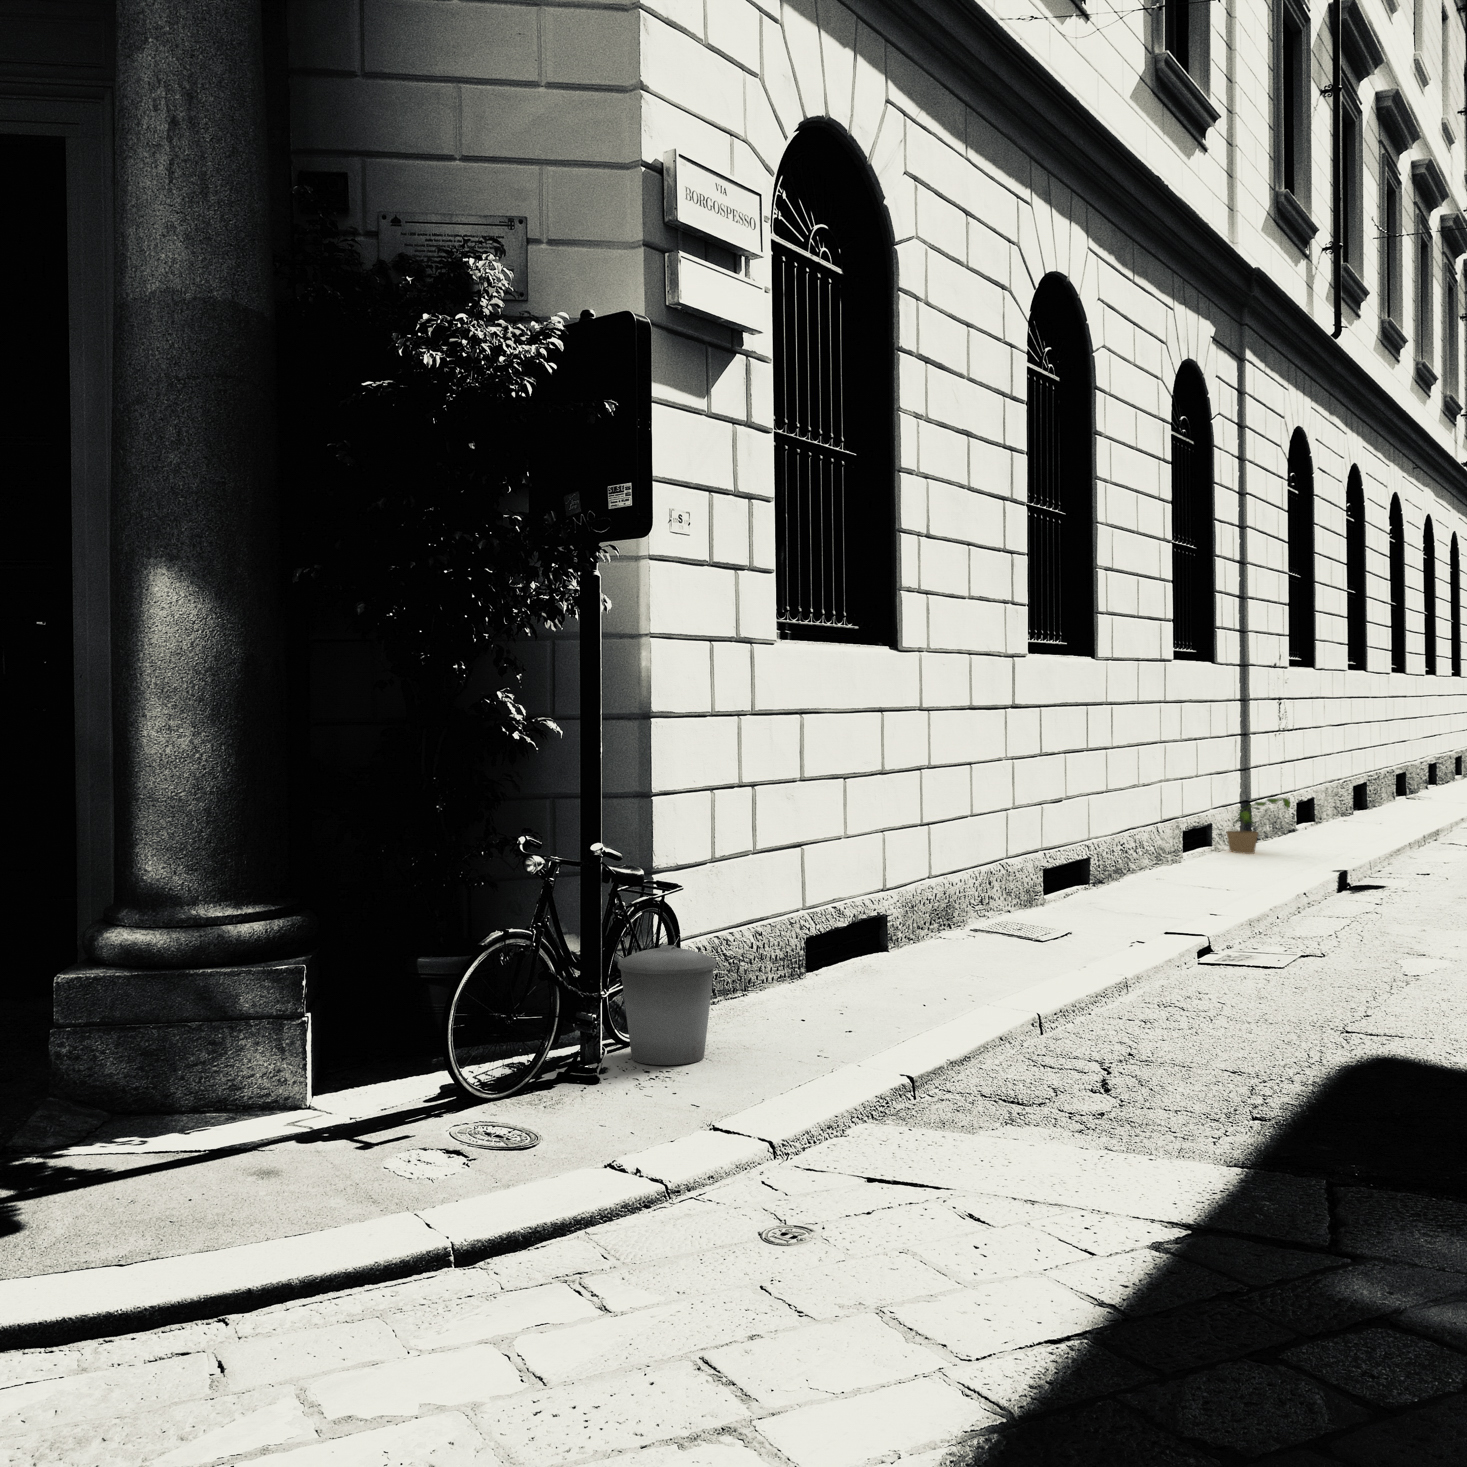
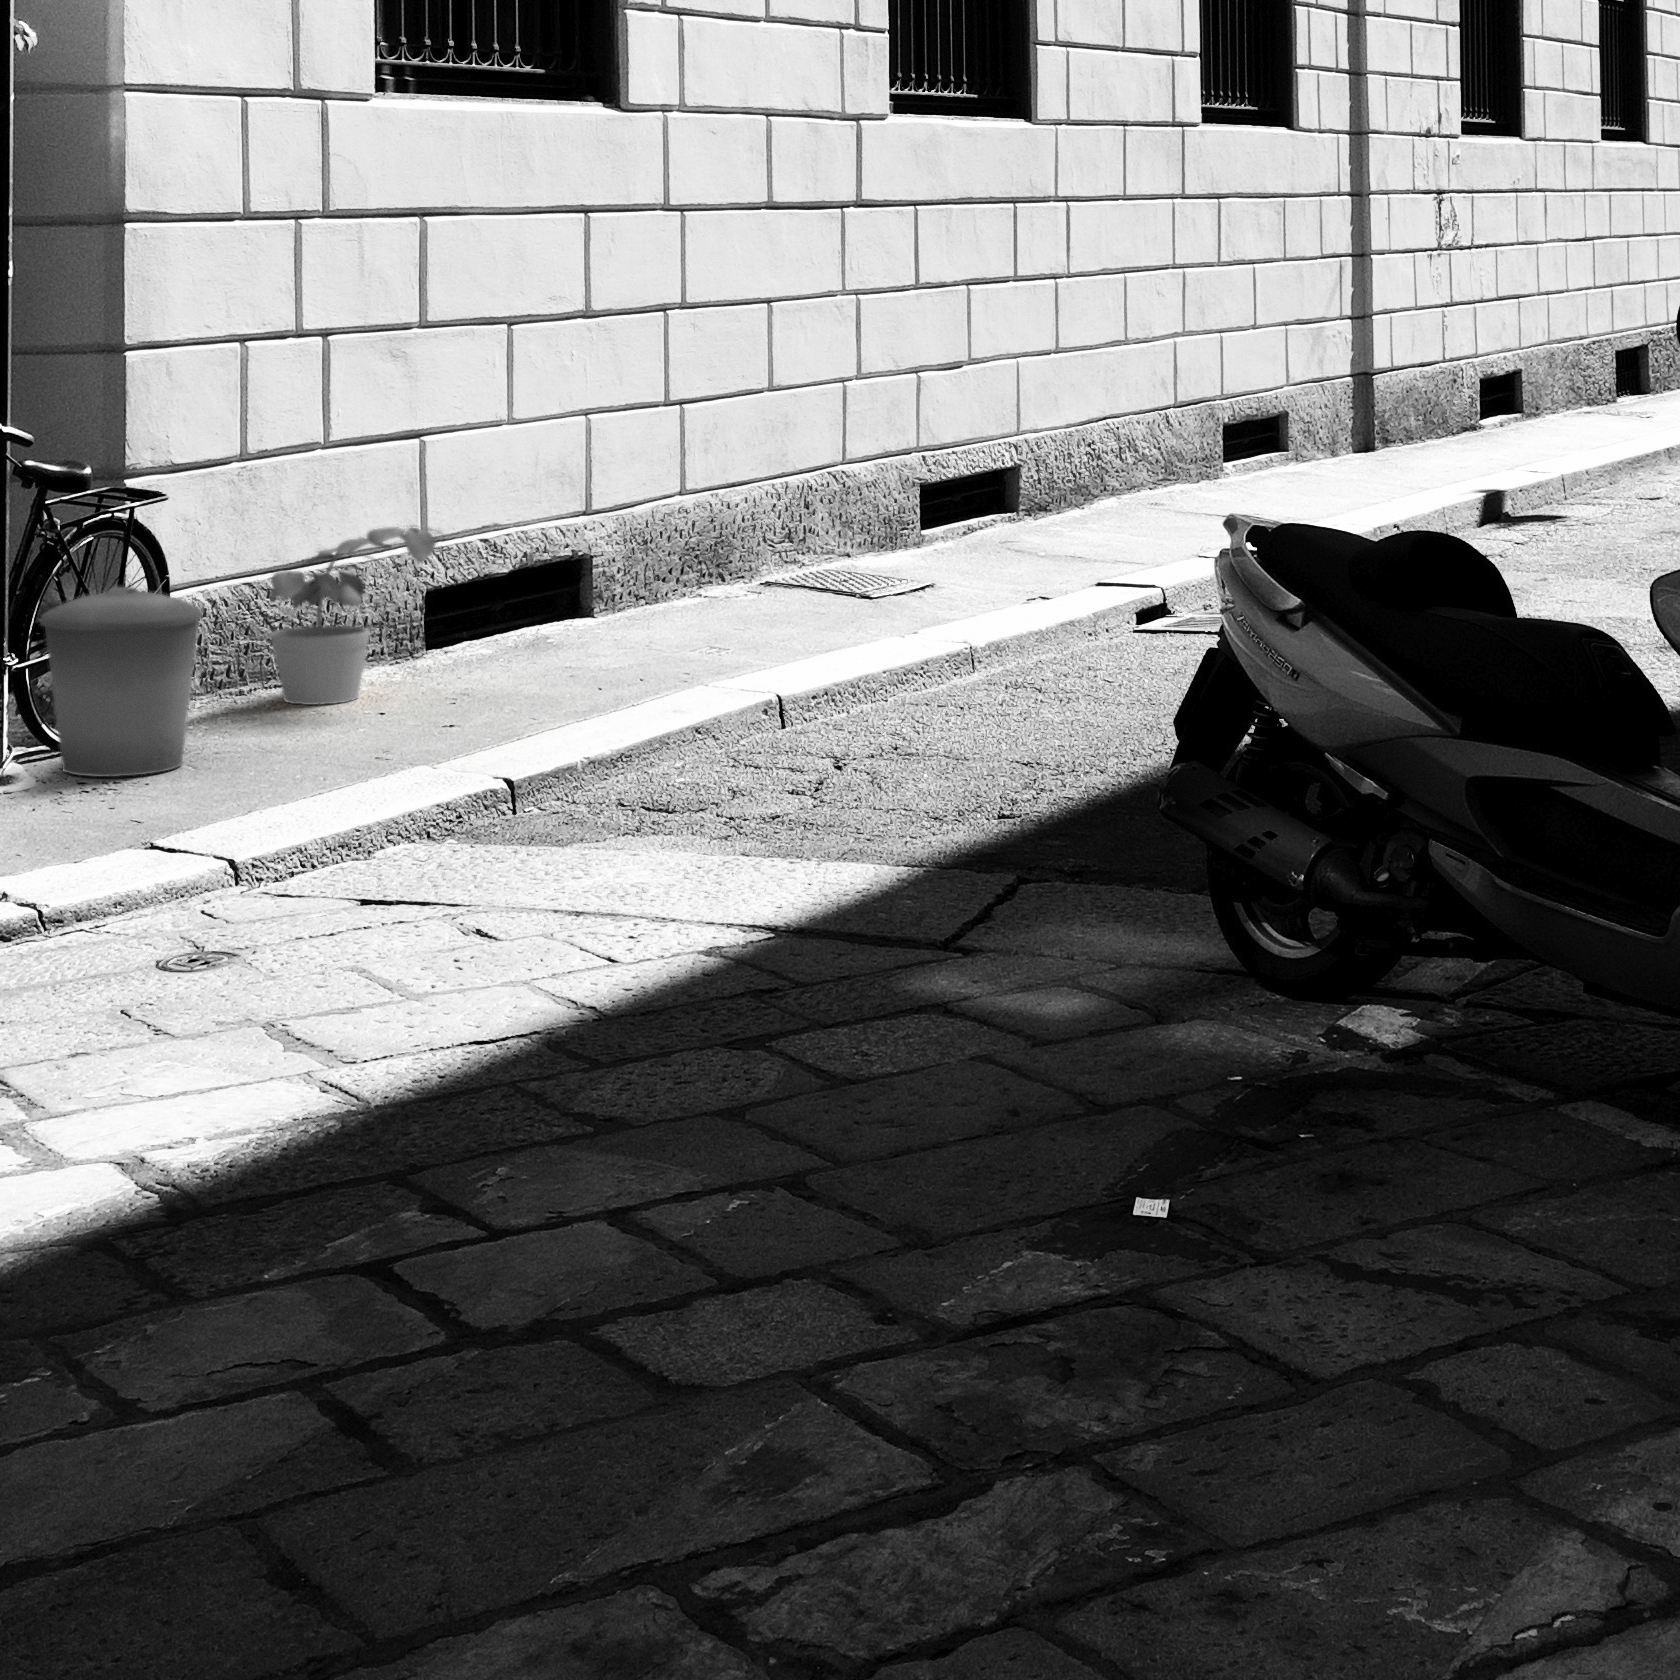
potted plant: present [1226,798,1290,854] -> present [270,527,436,705]

